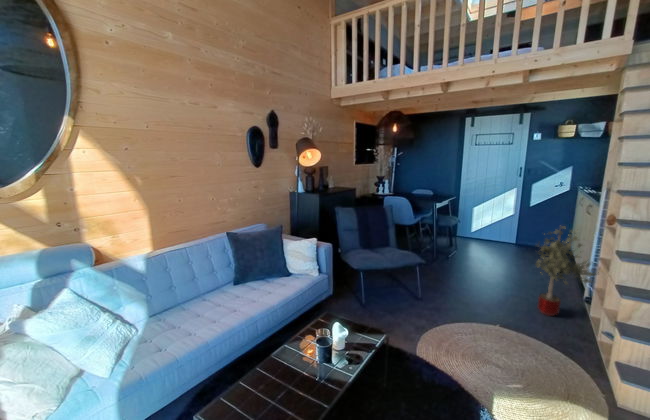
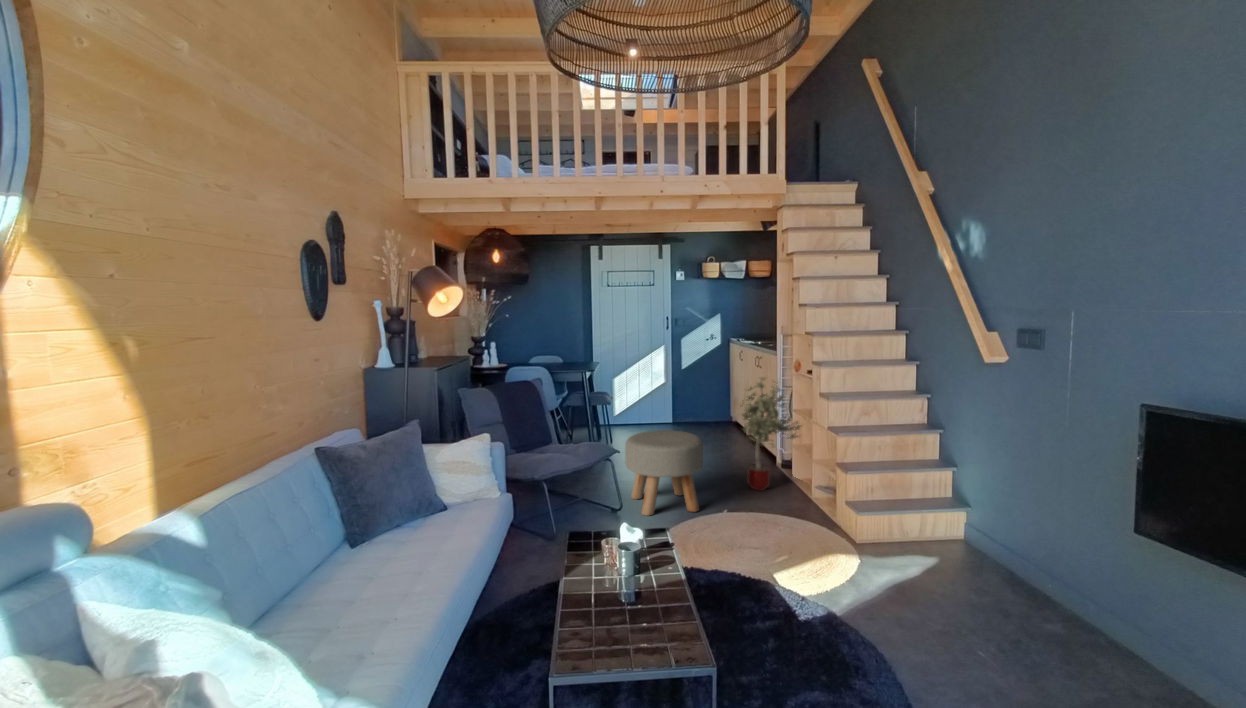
ottoman: none [429,251,490,316] -> present [625,430,703,516]

